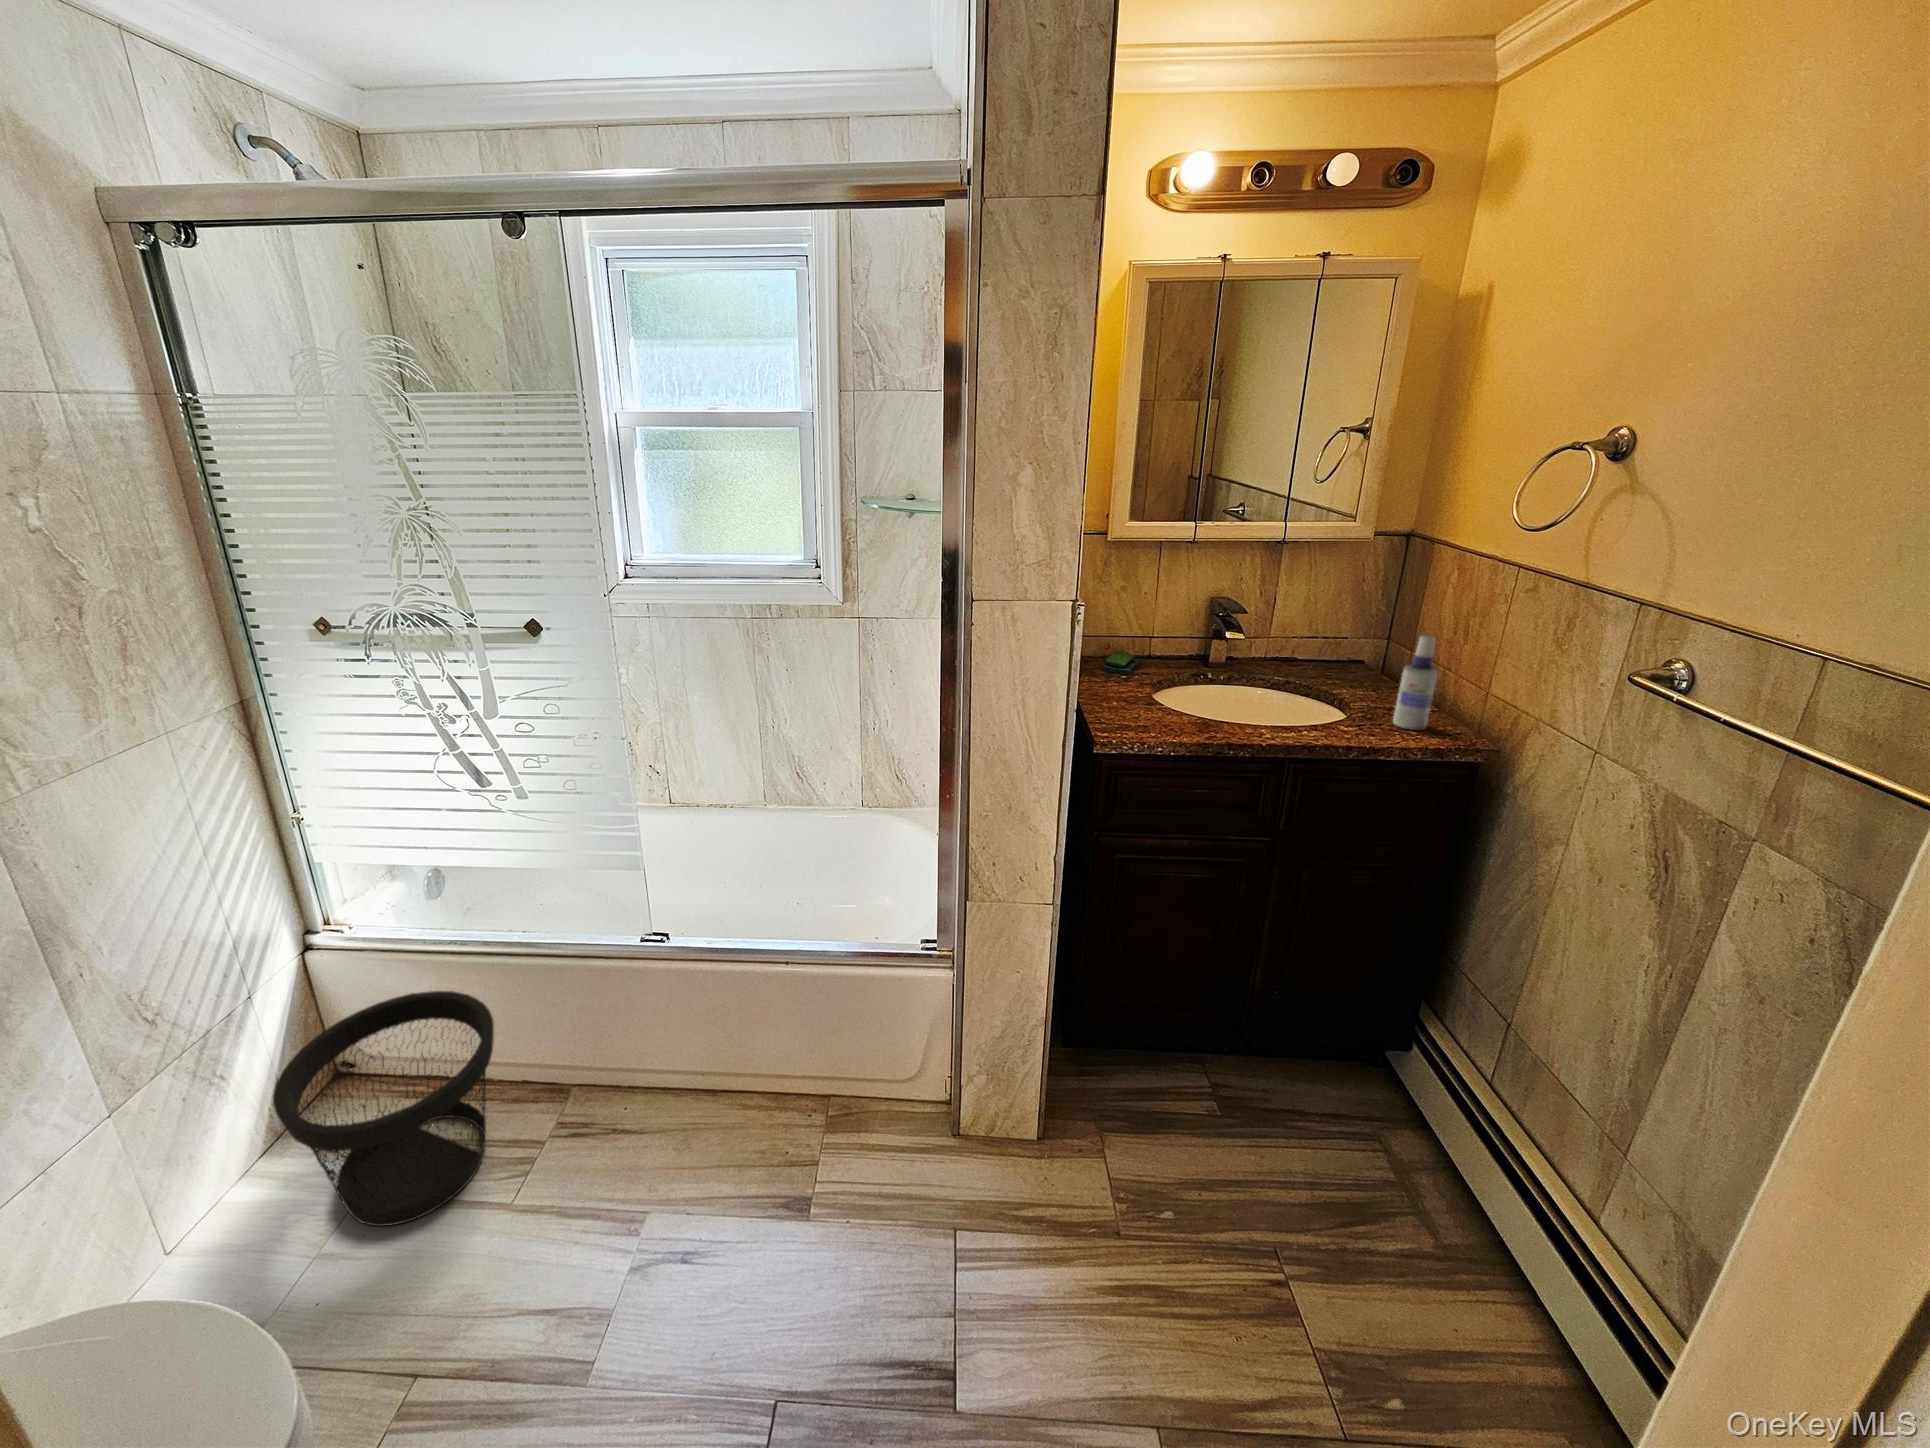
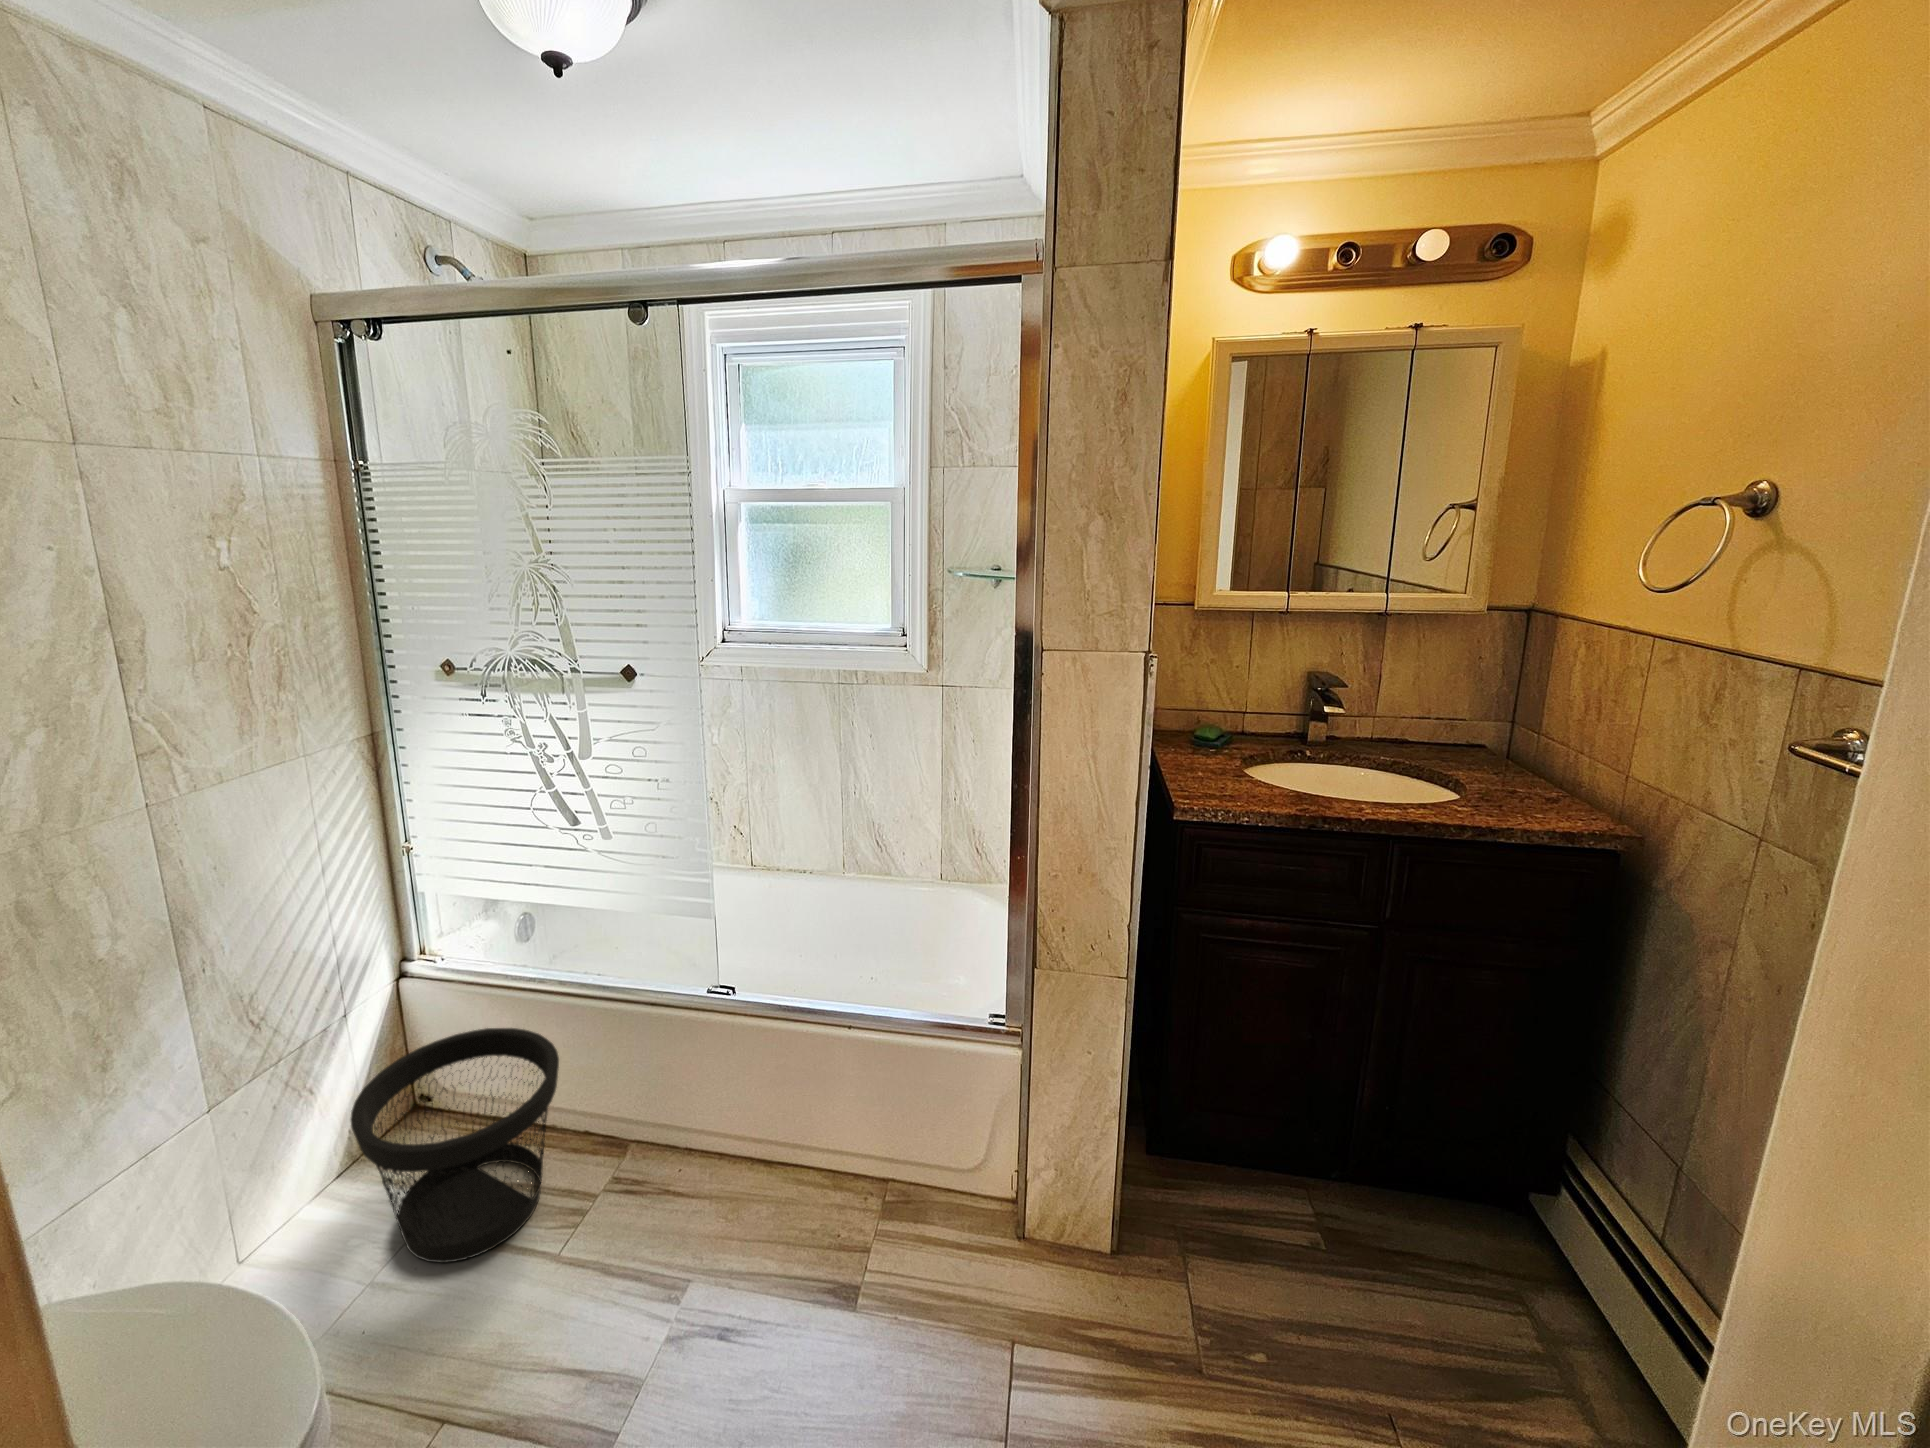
spray bottle: present [1393,635,1438,730] -> none [1516,709,1566,814]

